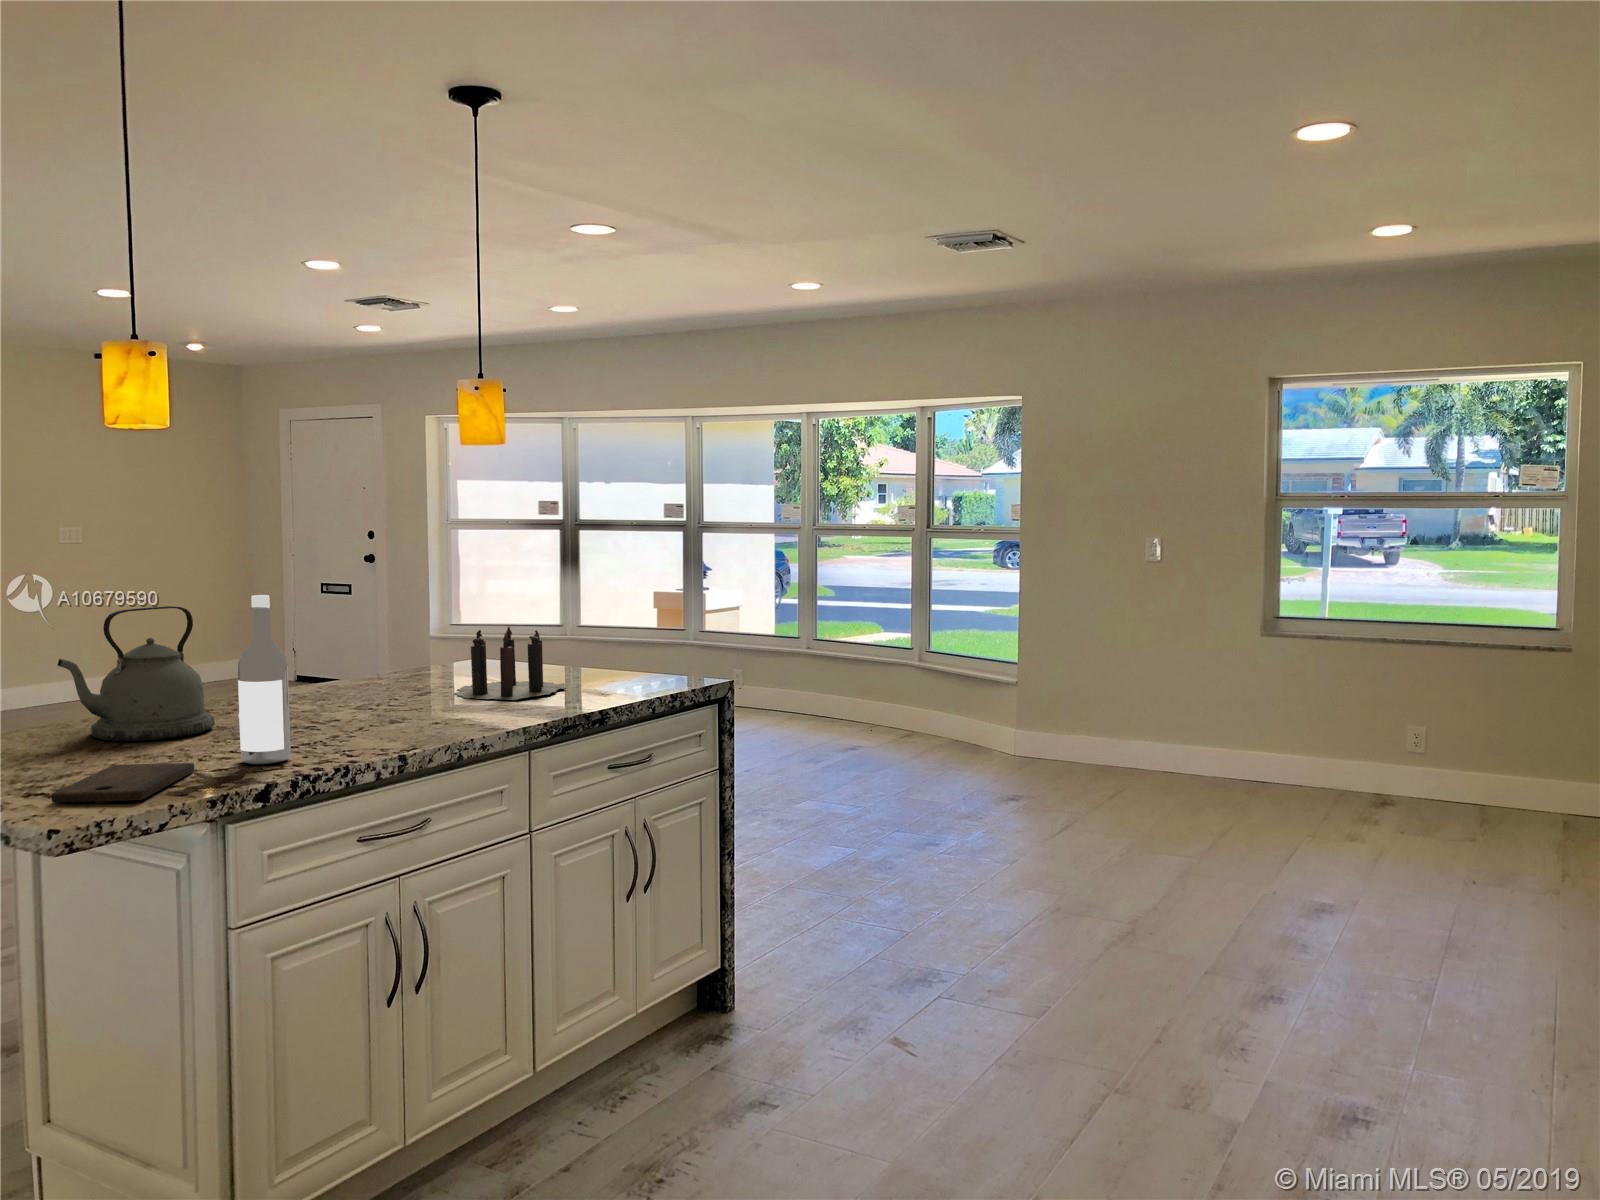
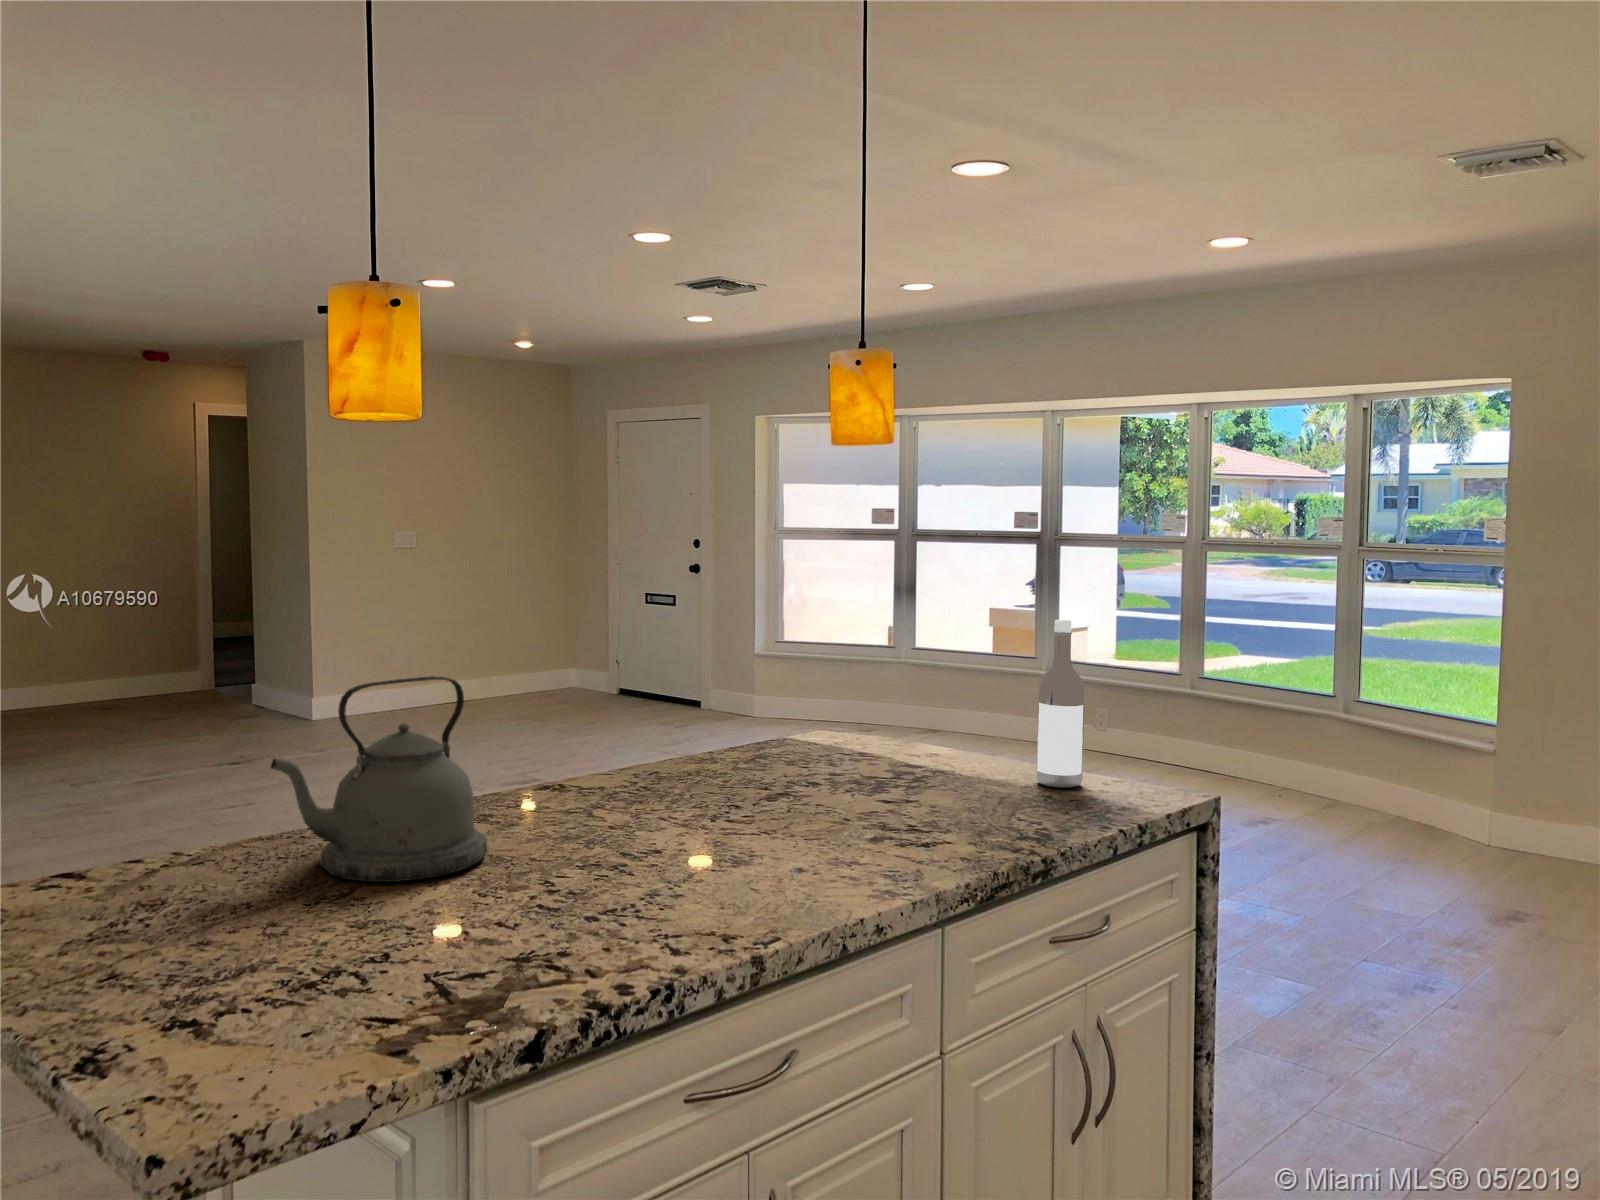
wine bottle: present [238,595,291,764] -> present [1036,620,1084,788]
candle: present [455,627,566,700] -> none [794,703,991,823]
cutting board: present [52,763,194,802] -> none [192,955,435,1066]

